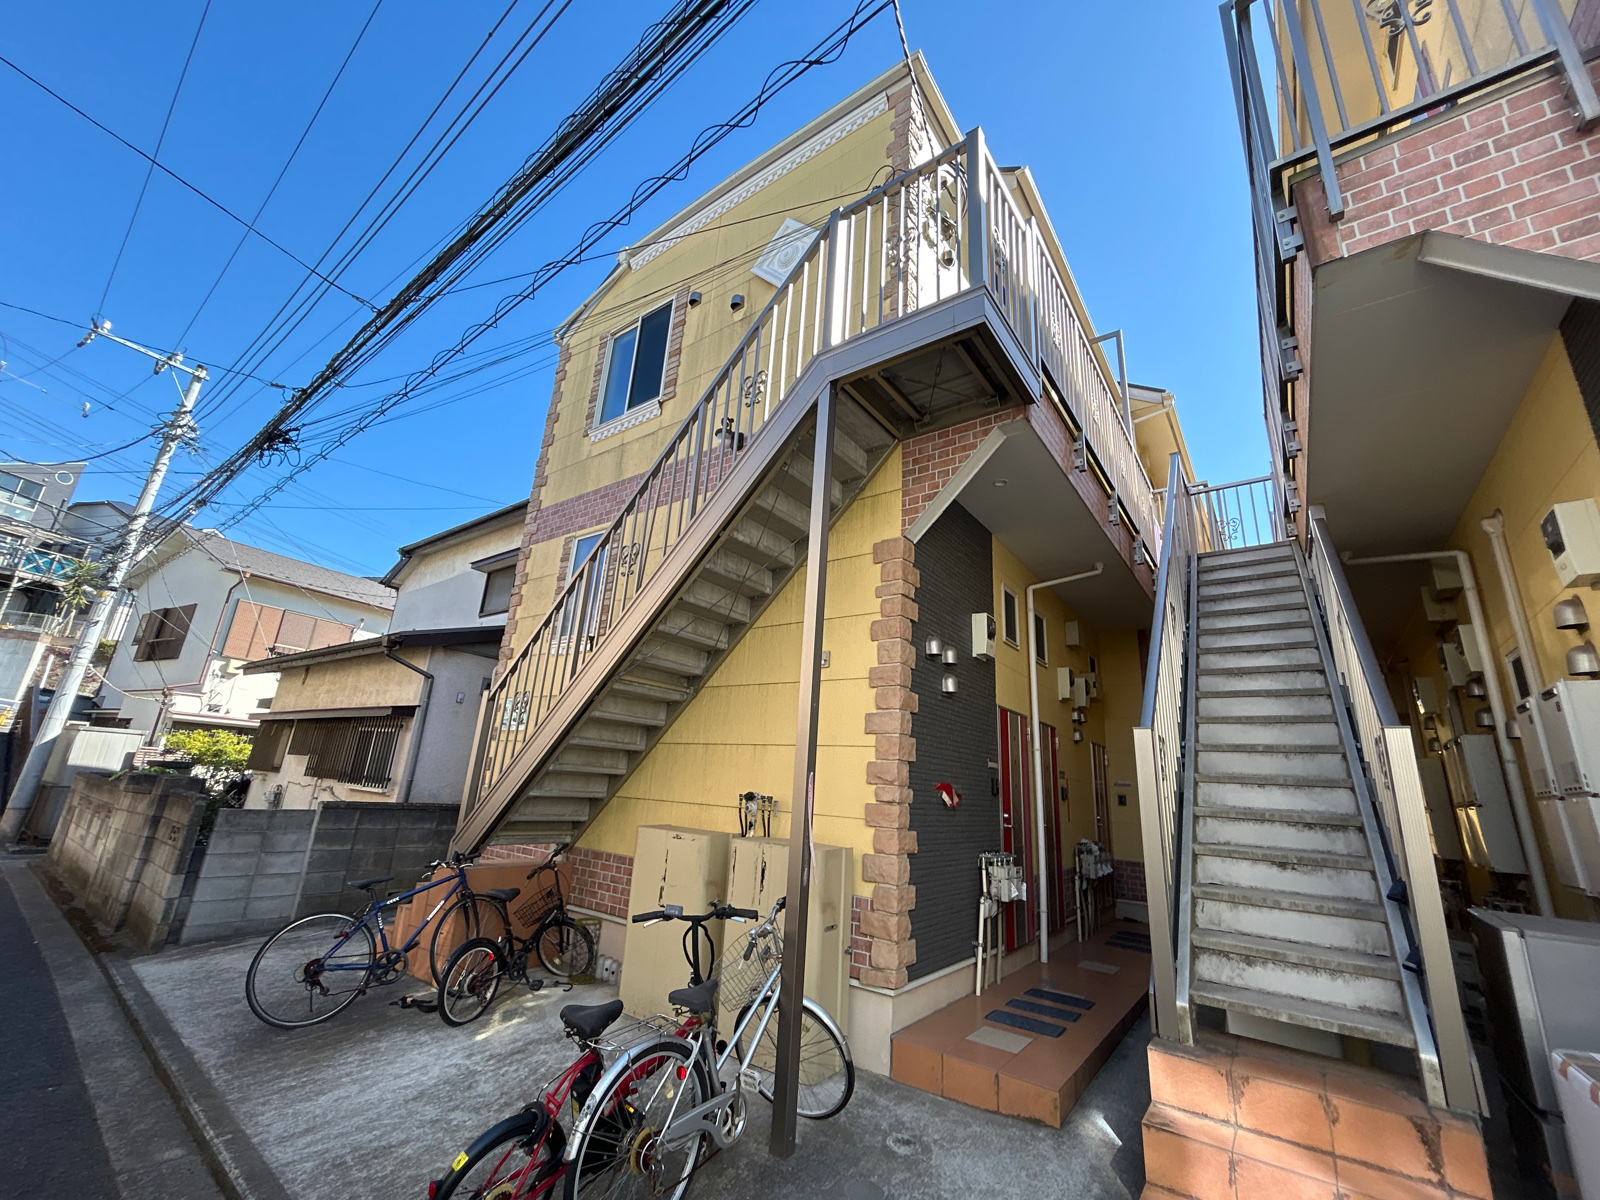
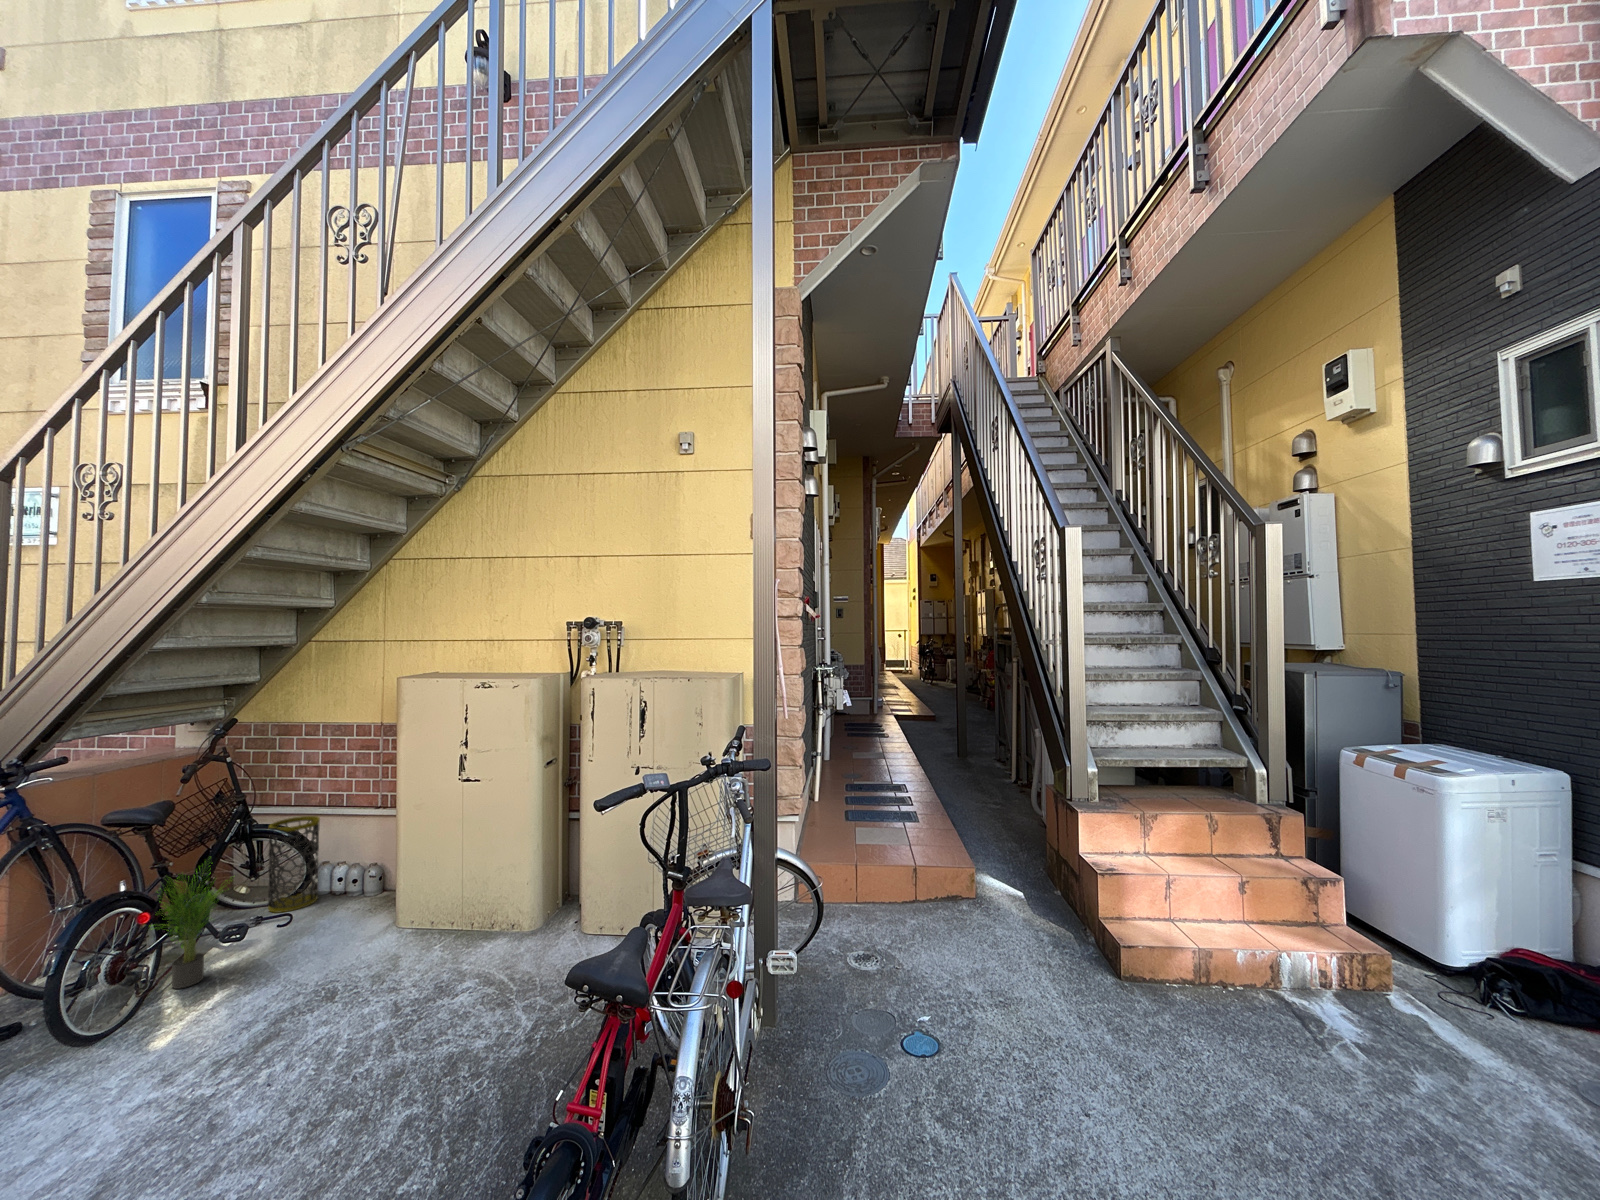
potted plant: none [492,929,542,1013] -> present [156,871,225,989]

